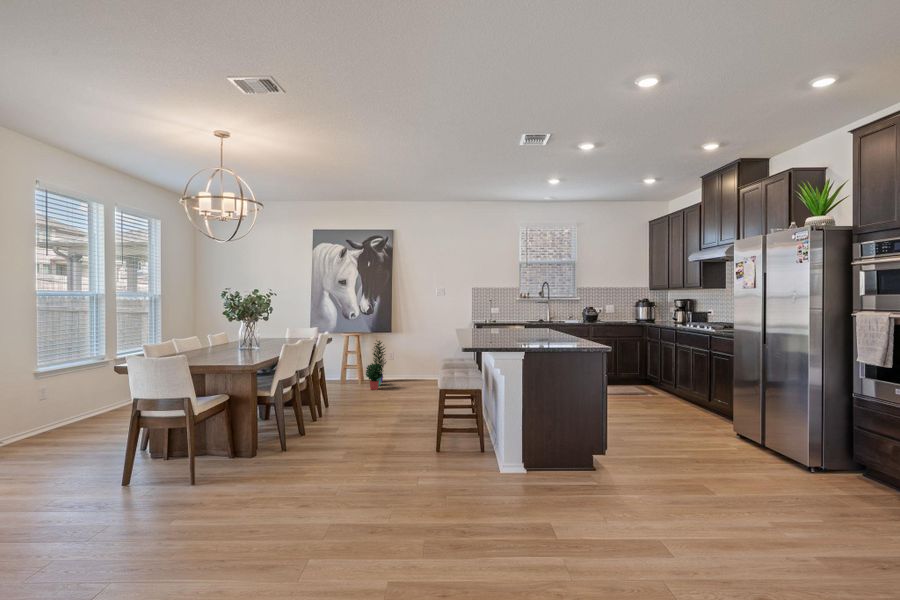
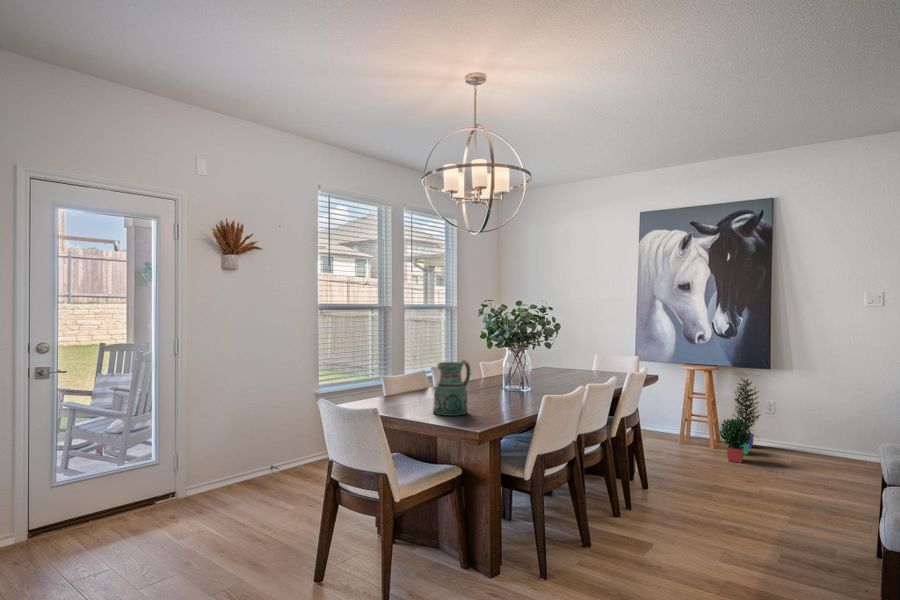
ceramic pitcher: none [209,327,234,362] -> present [433,360,471,416]

